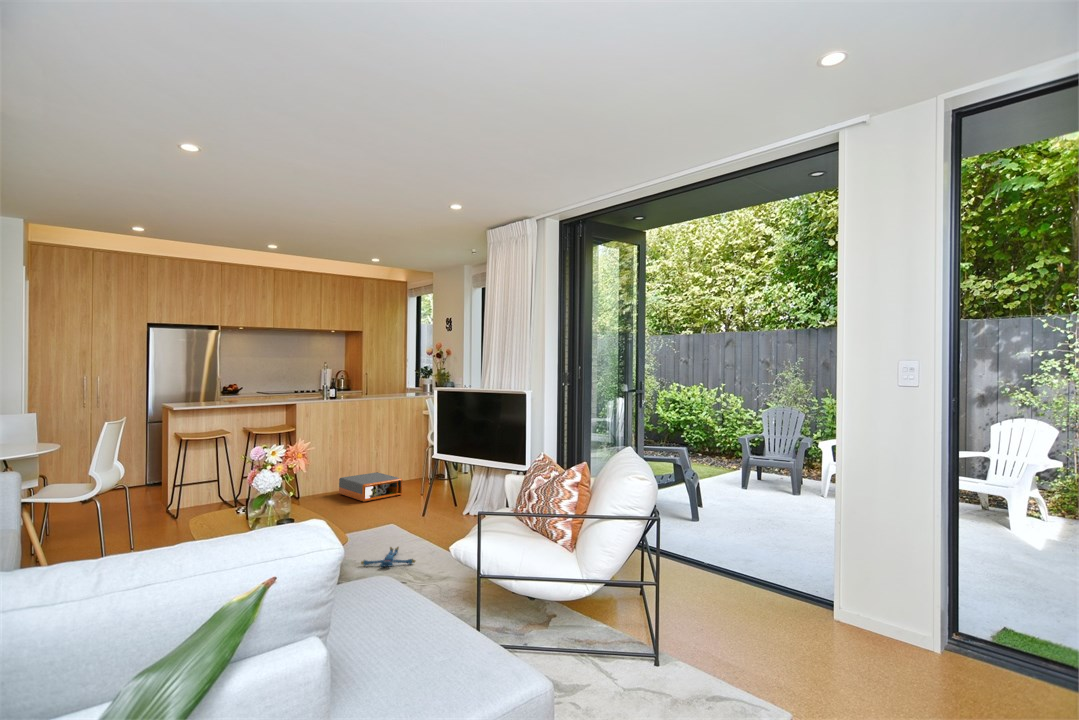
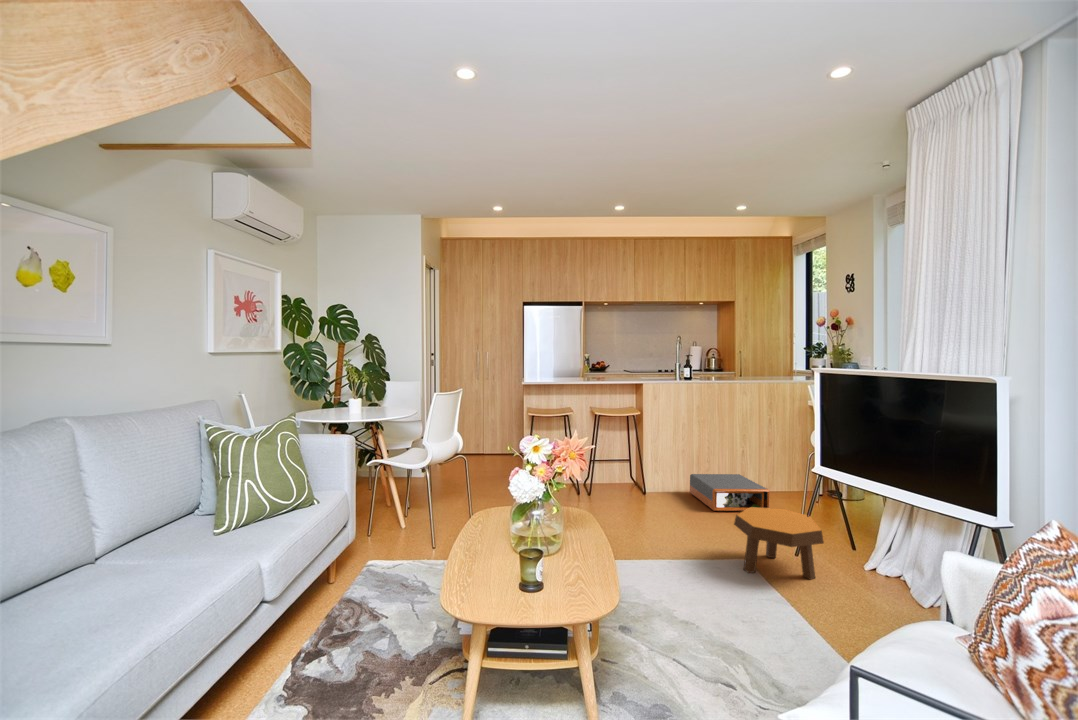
footstool: none [390,485,445,531] -> present [734,508,824,580]
plush toy: present [361,547,415,567] -> none [667,602,750,649]

